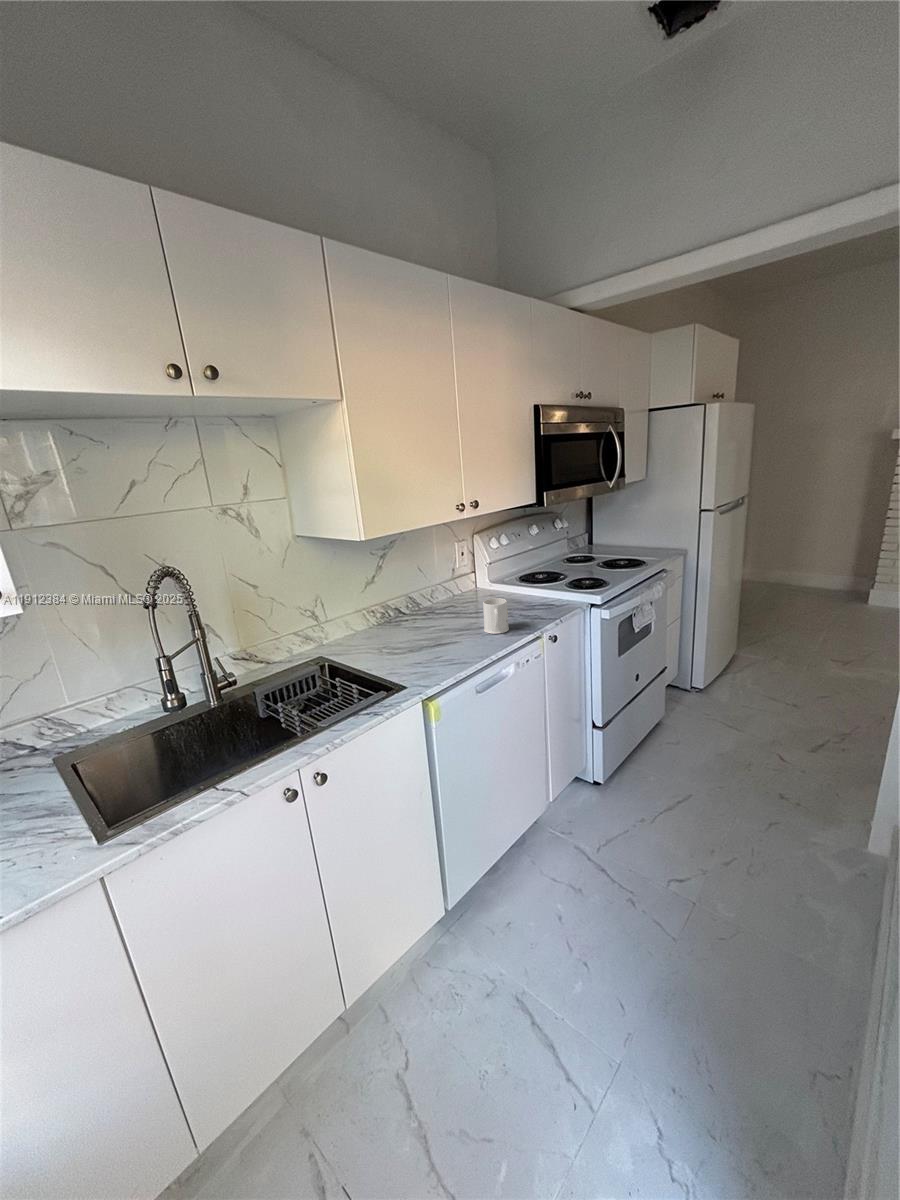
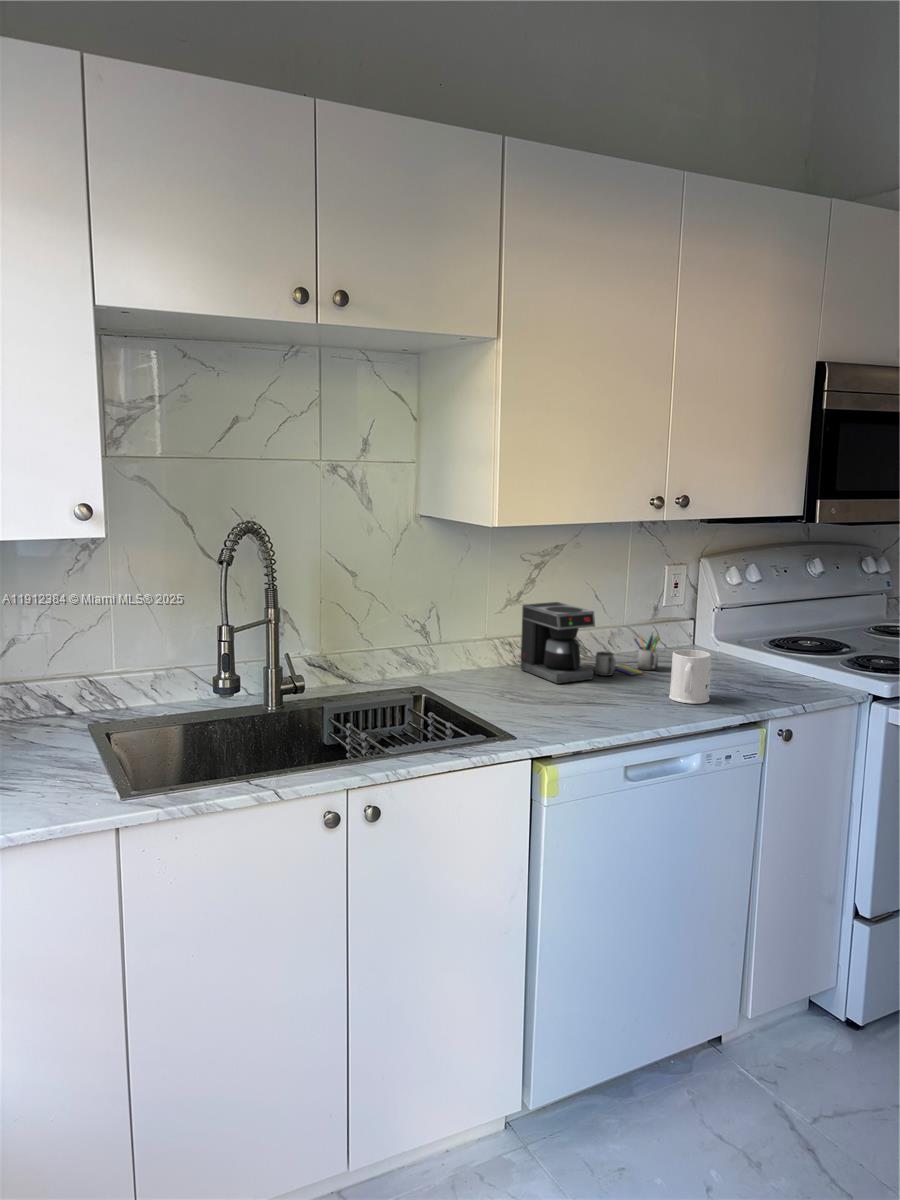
coffee maker: none [377,579,467,635] -> present [521,602,660,684]

